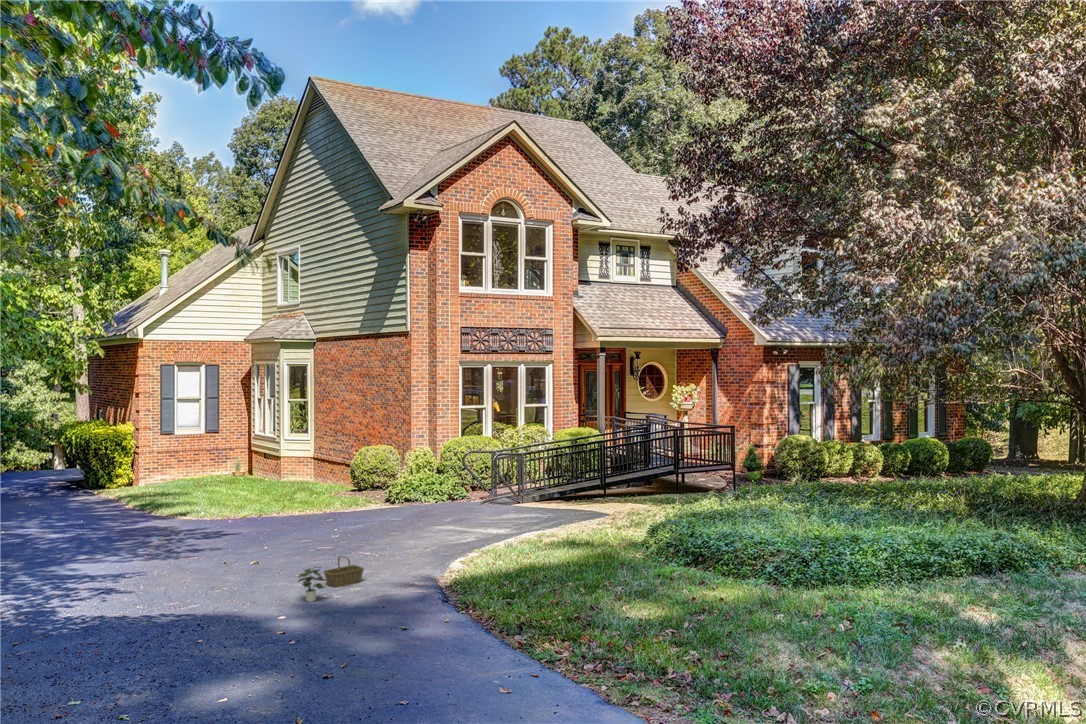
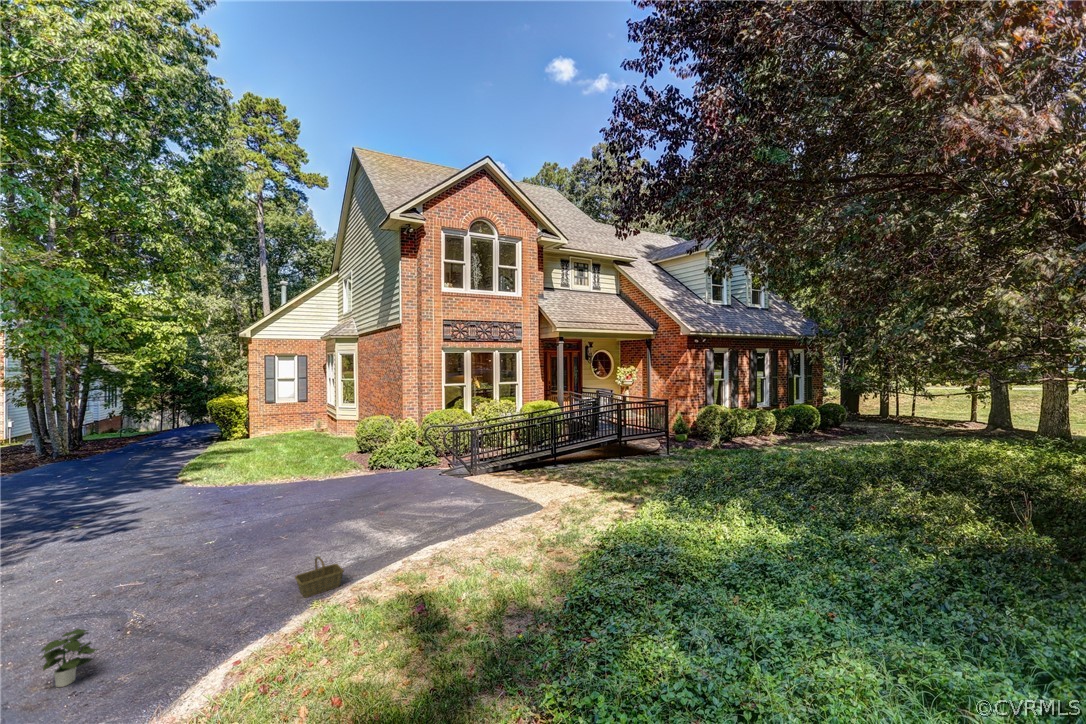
basket: present [324,556,364,587] -> present [295,557,344,598]

